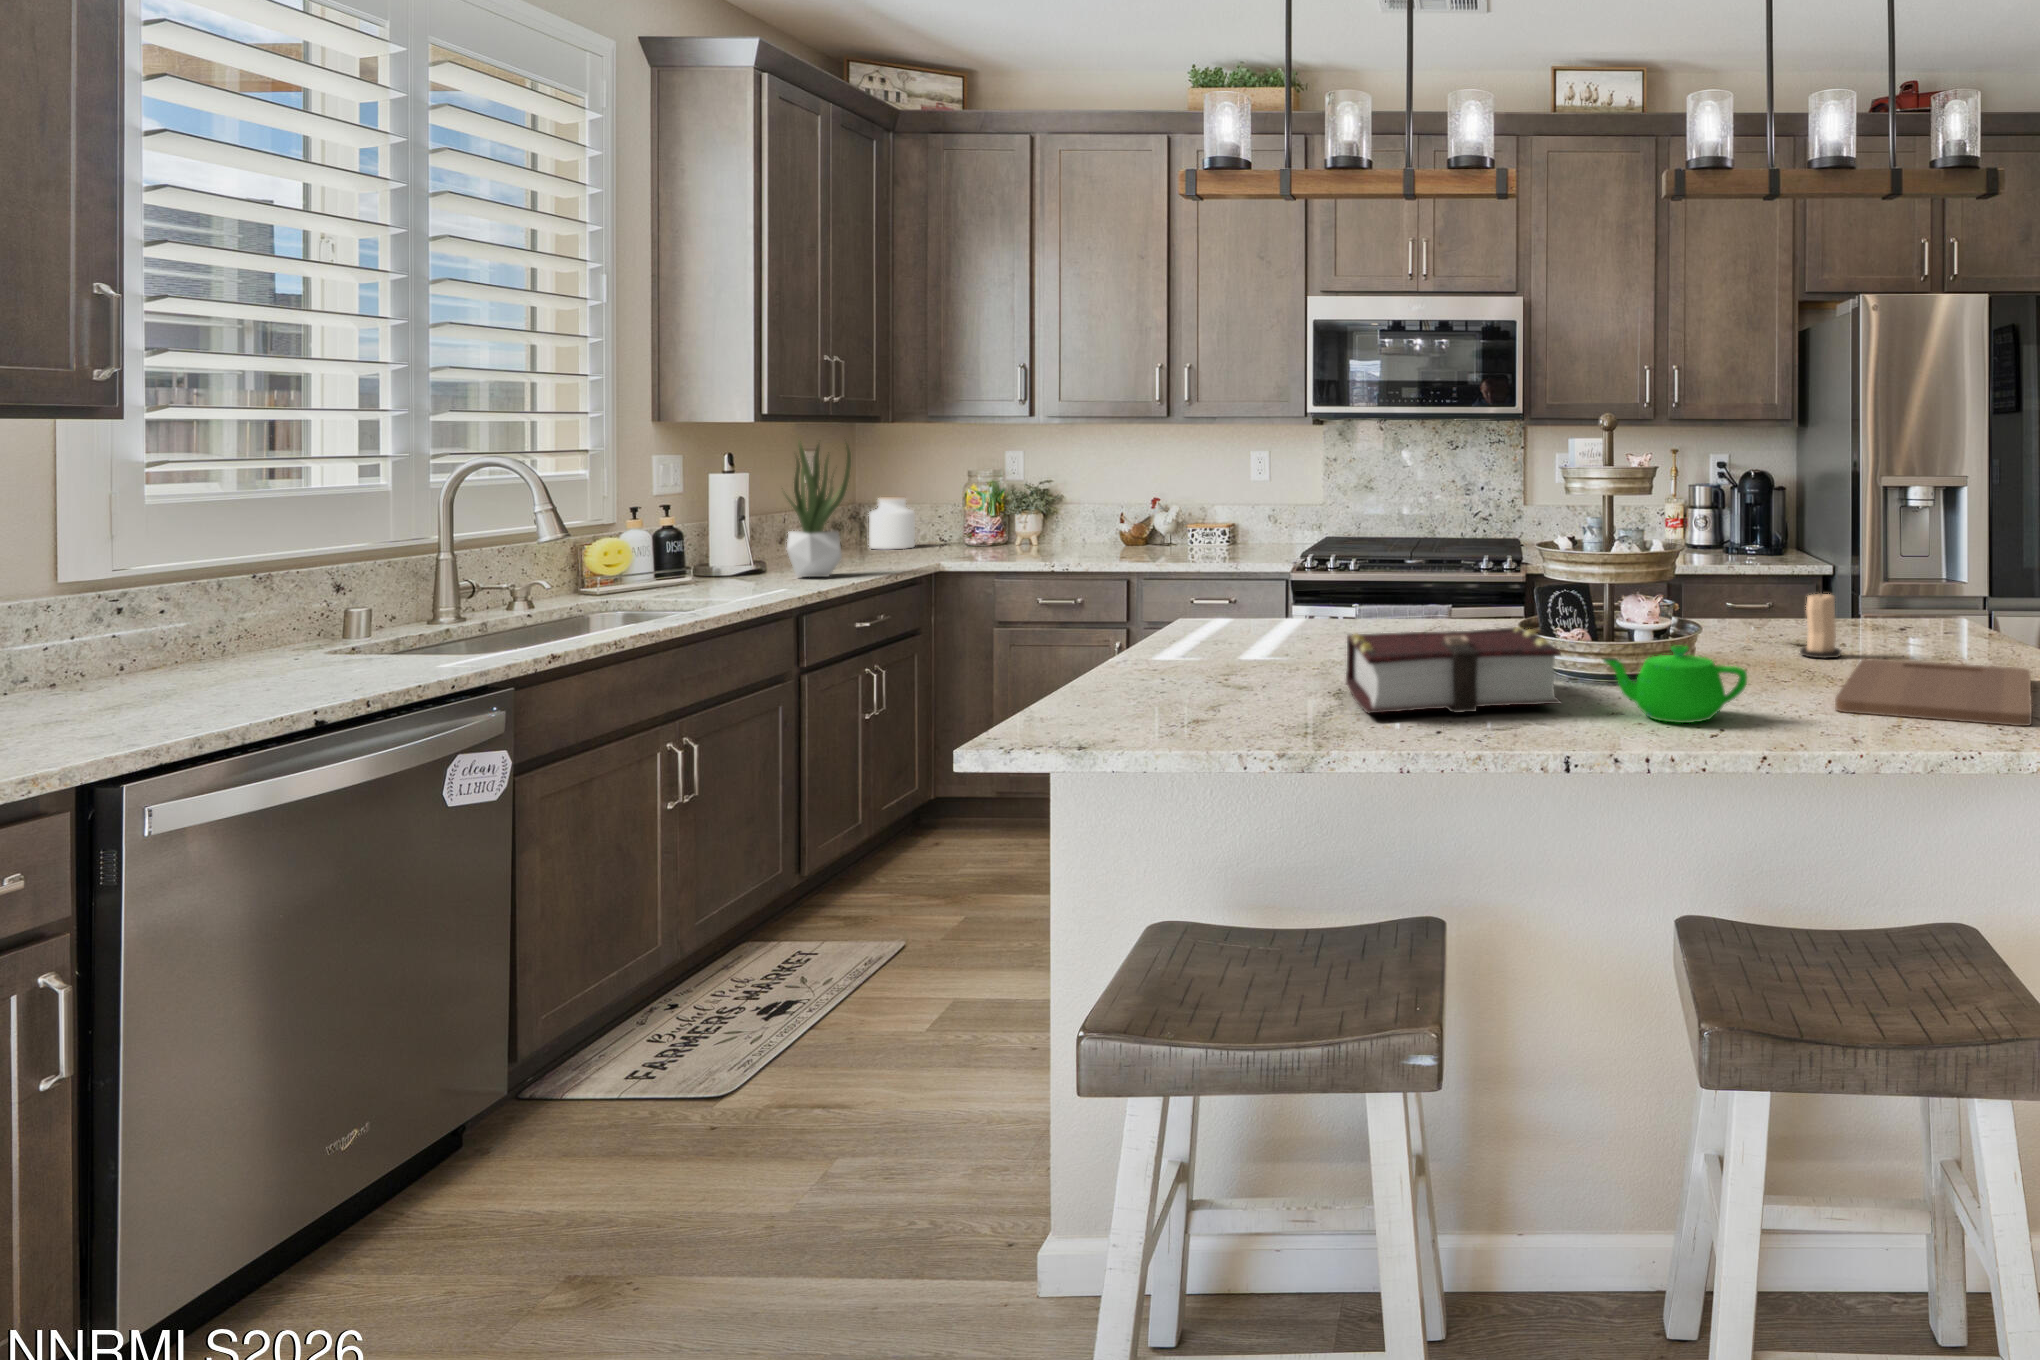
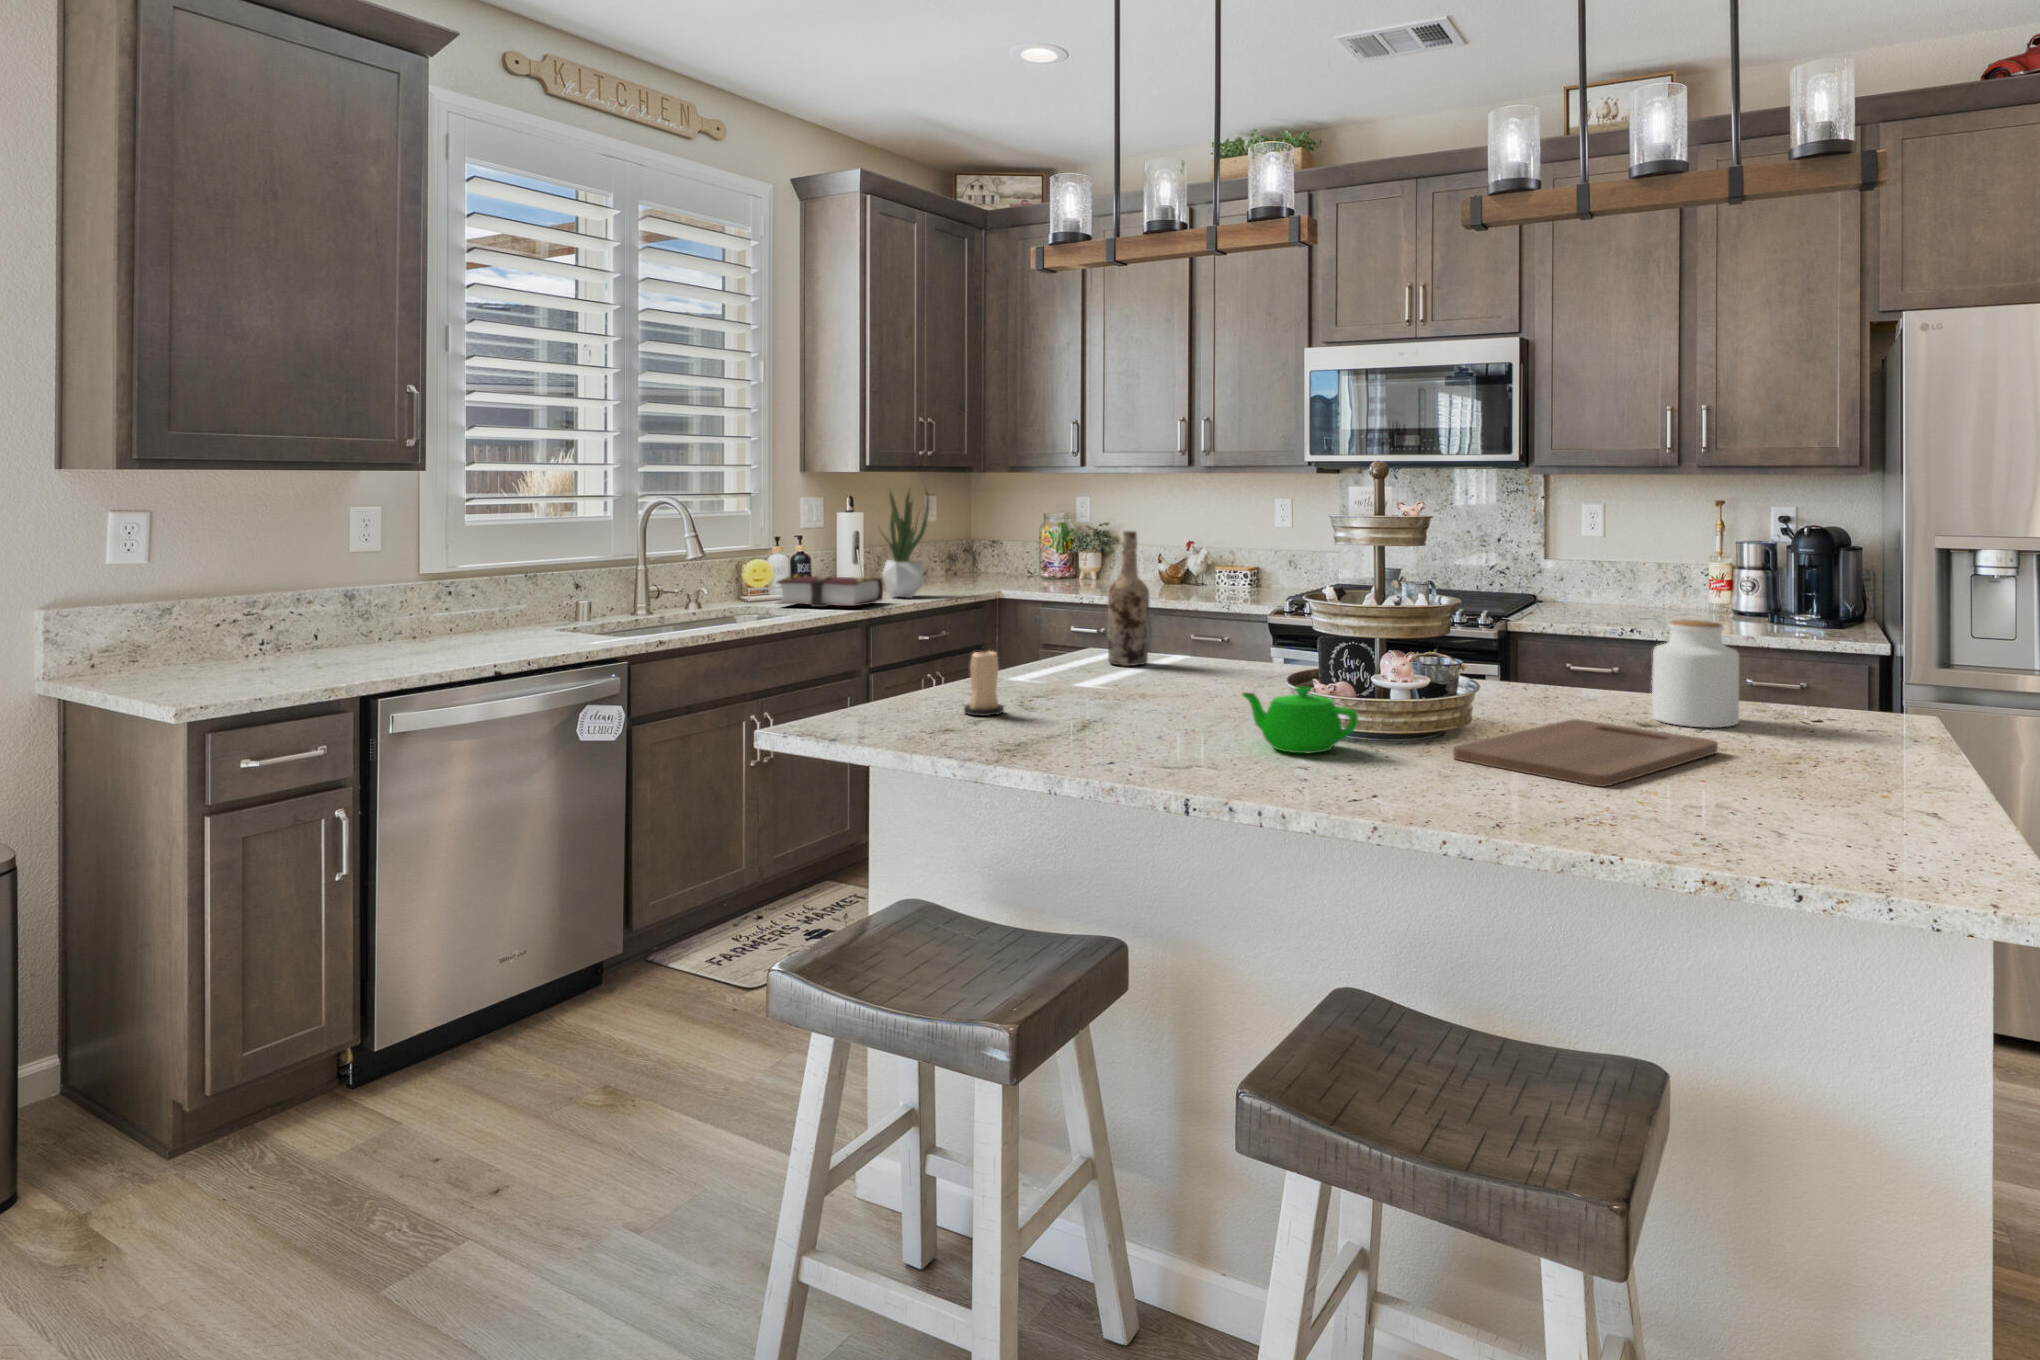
wine bottle: none [1251,480,1300,639] -> present [1108,531,1149,666]
jar: present [869,497,915,550] -> present [1652,620,1739,728]
candle: present [1800,593,1841,659] -> present [964,651,1004,716]
book: present [1346,627,1561,713] -> present [778,575,883,607]

